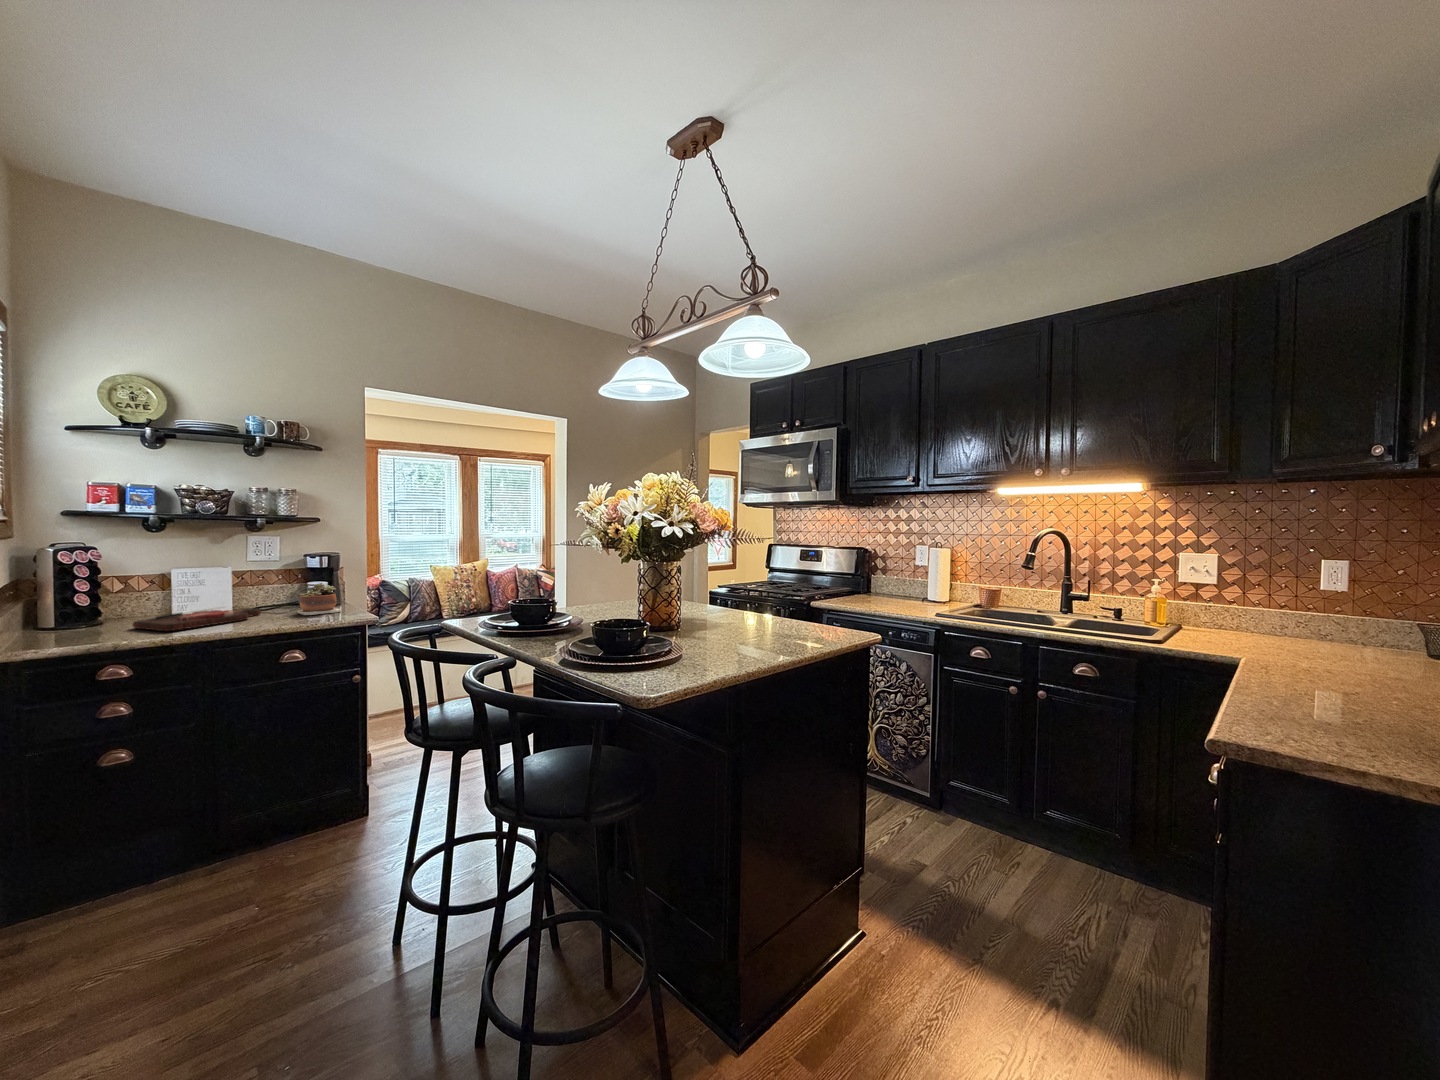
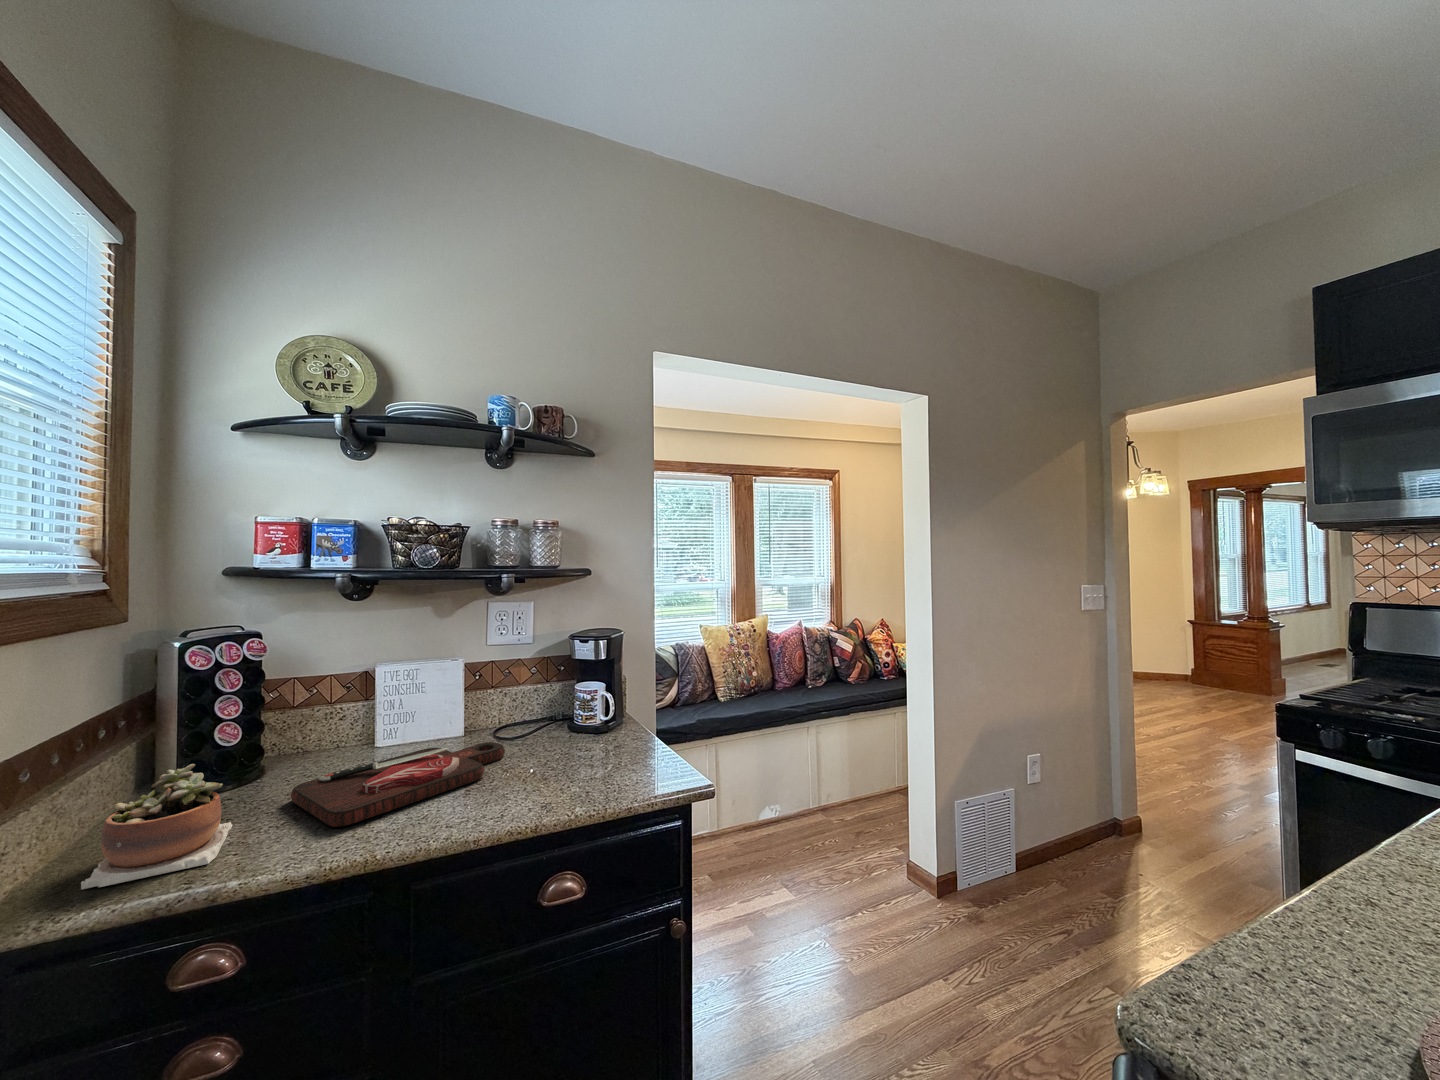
succulent plant: present [298,583,341,615] -> present [81,764,233,889]

